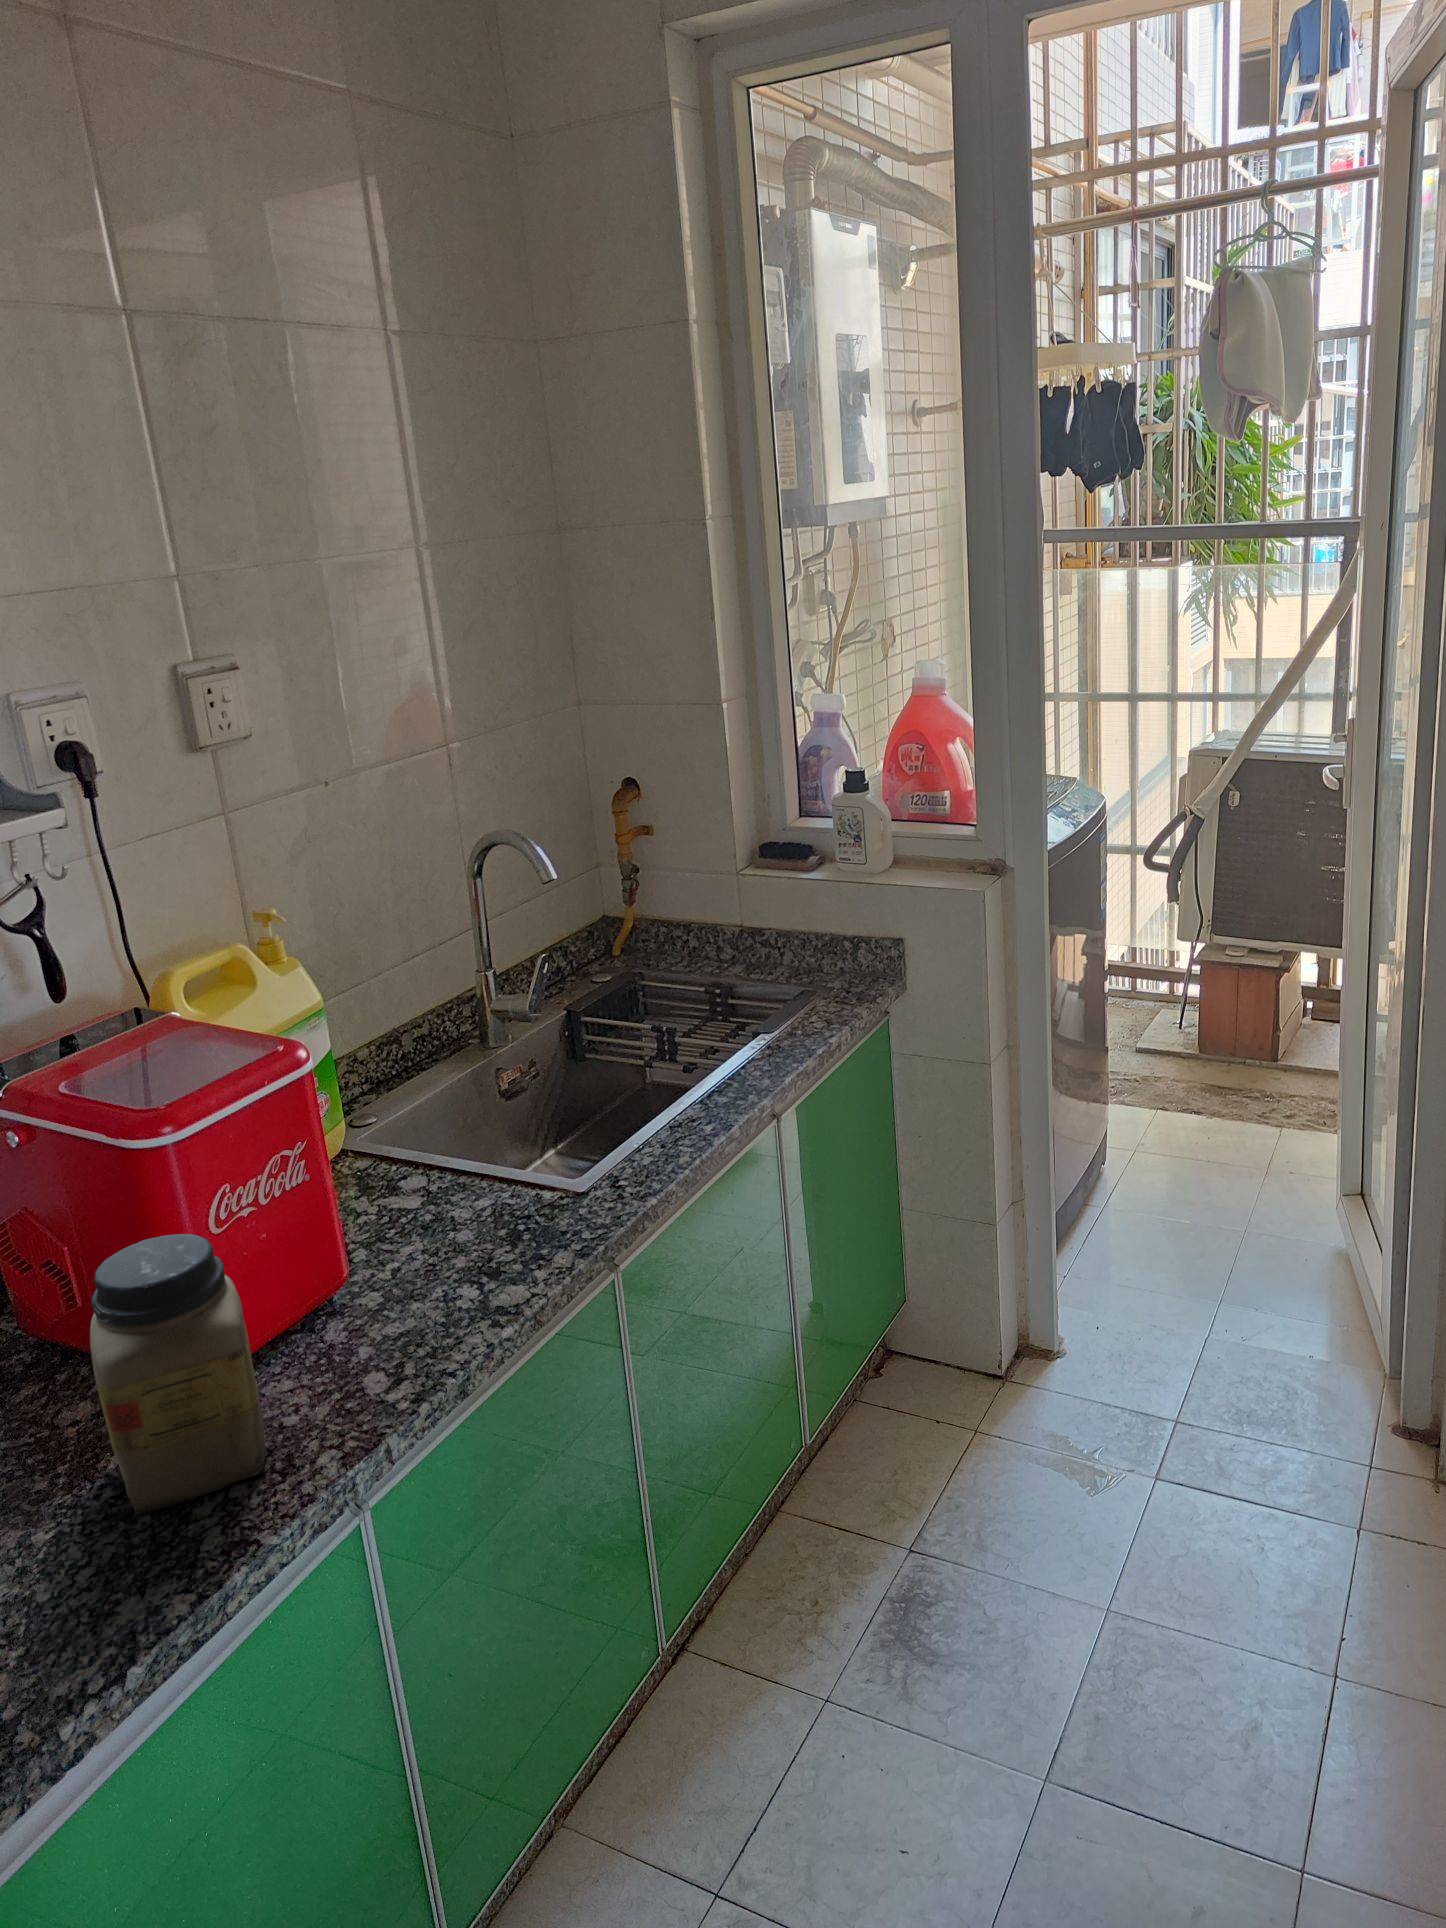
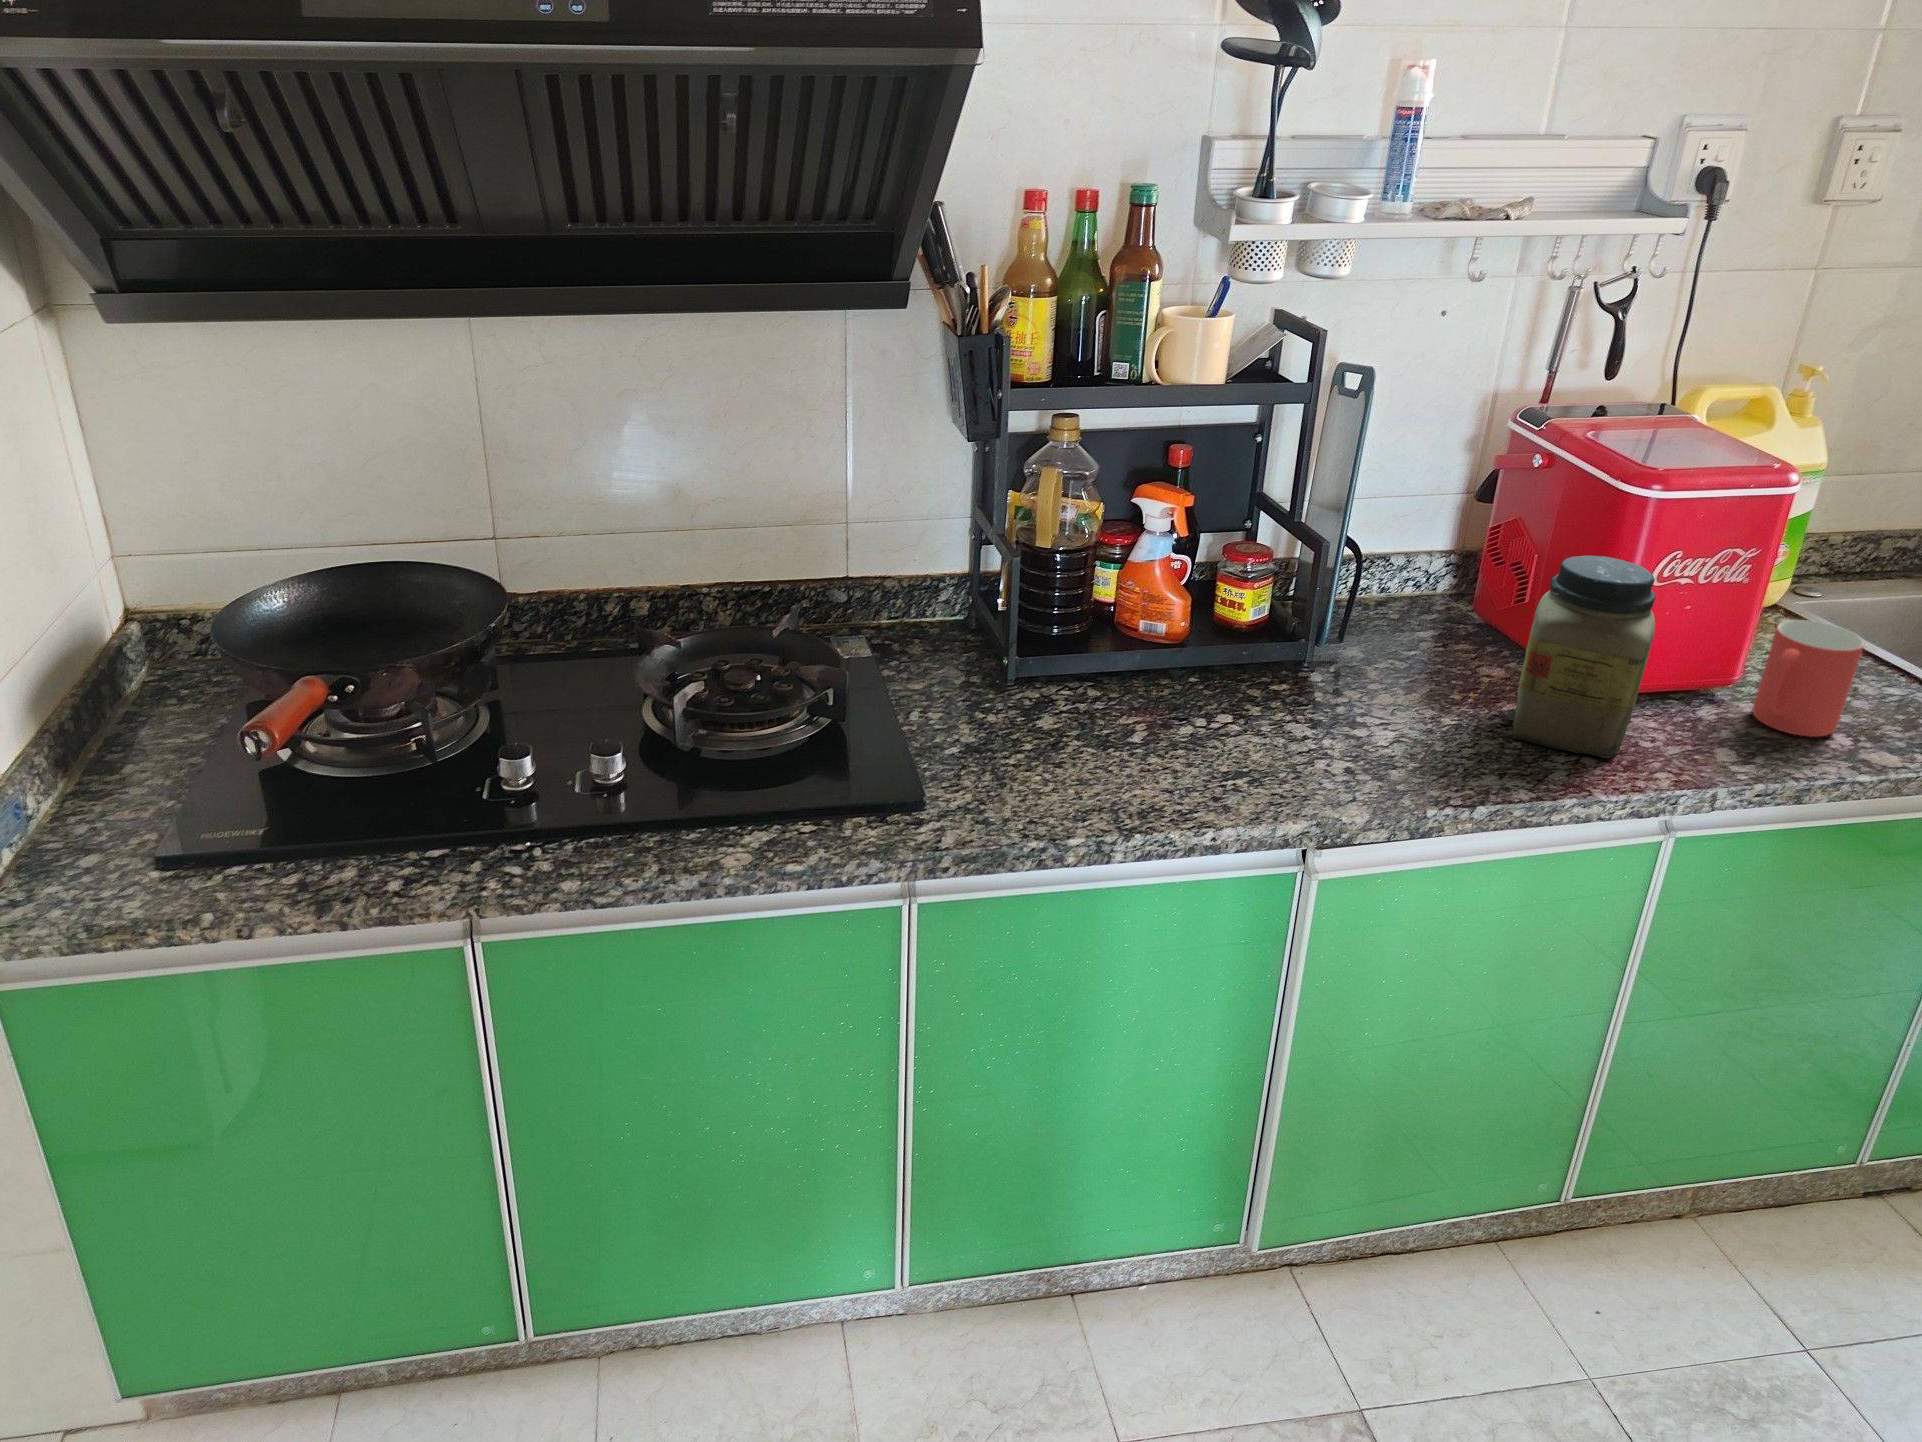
mug: none [359,1181,458,1316] -> present [1752,620,1865,737]

